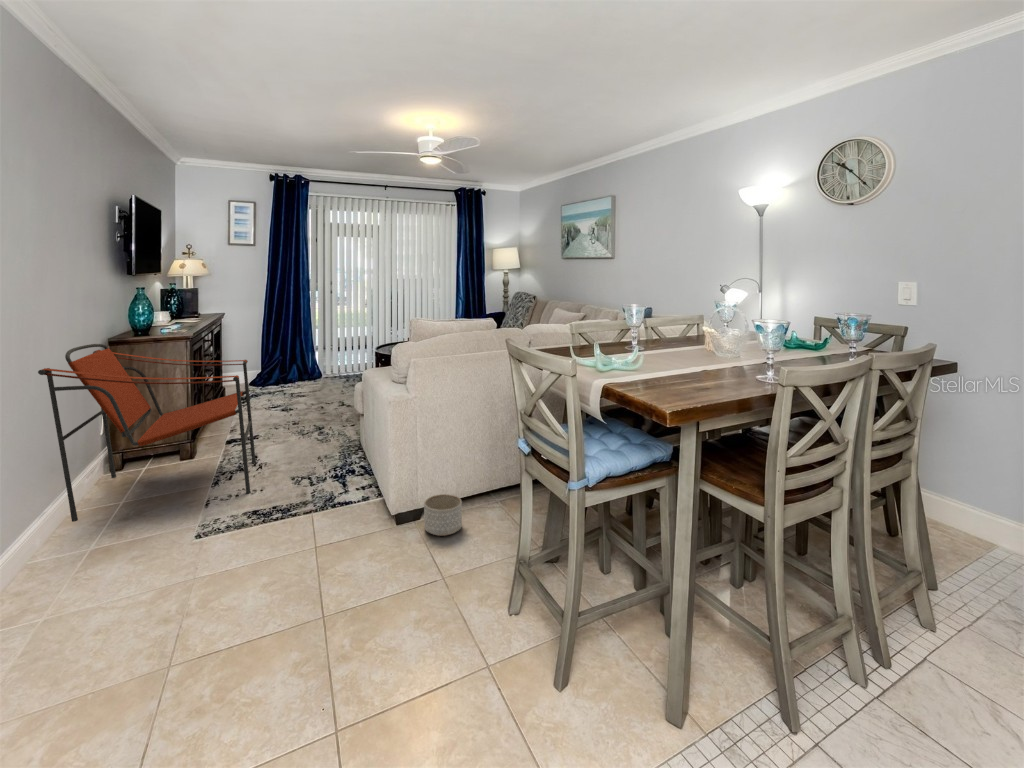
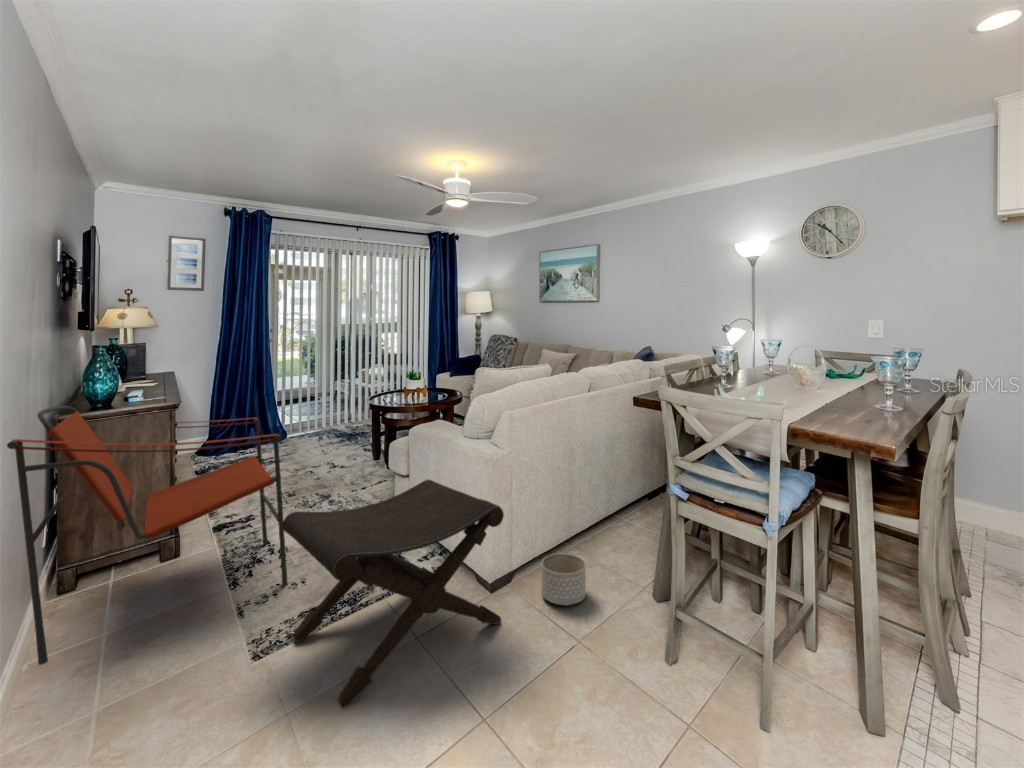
footstool: none [215,422,380,576] -> present [283,480,504,708]

